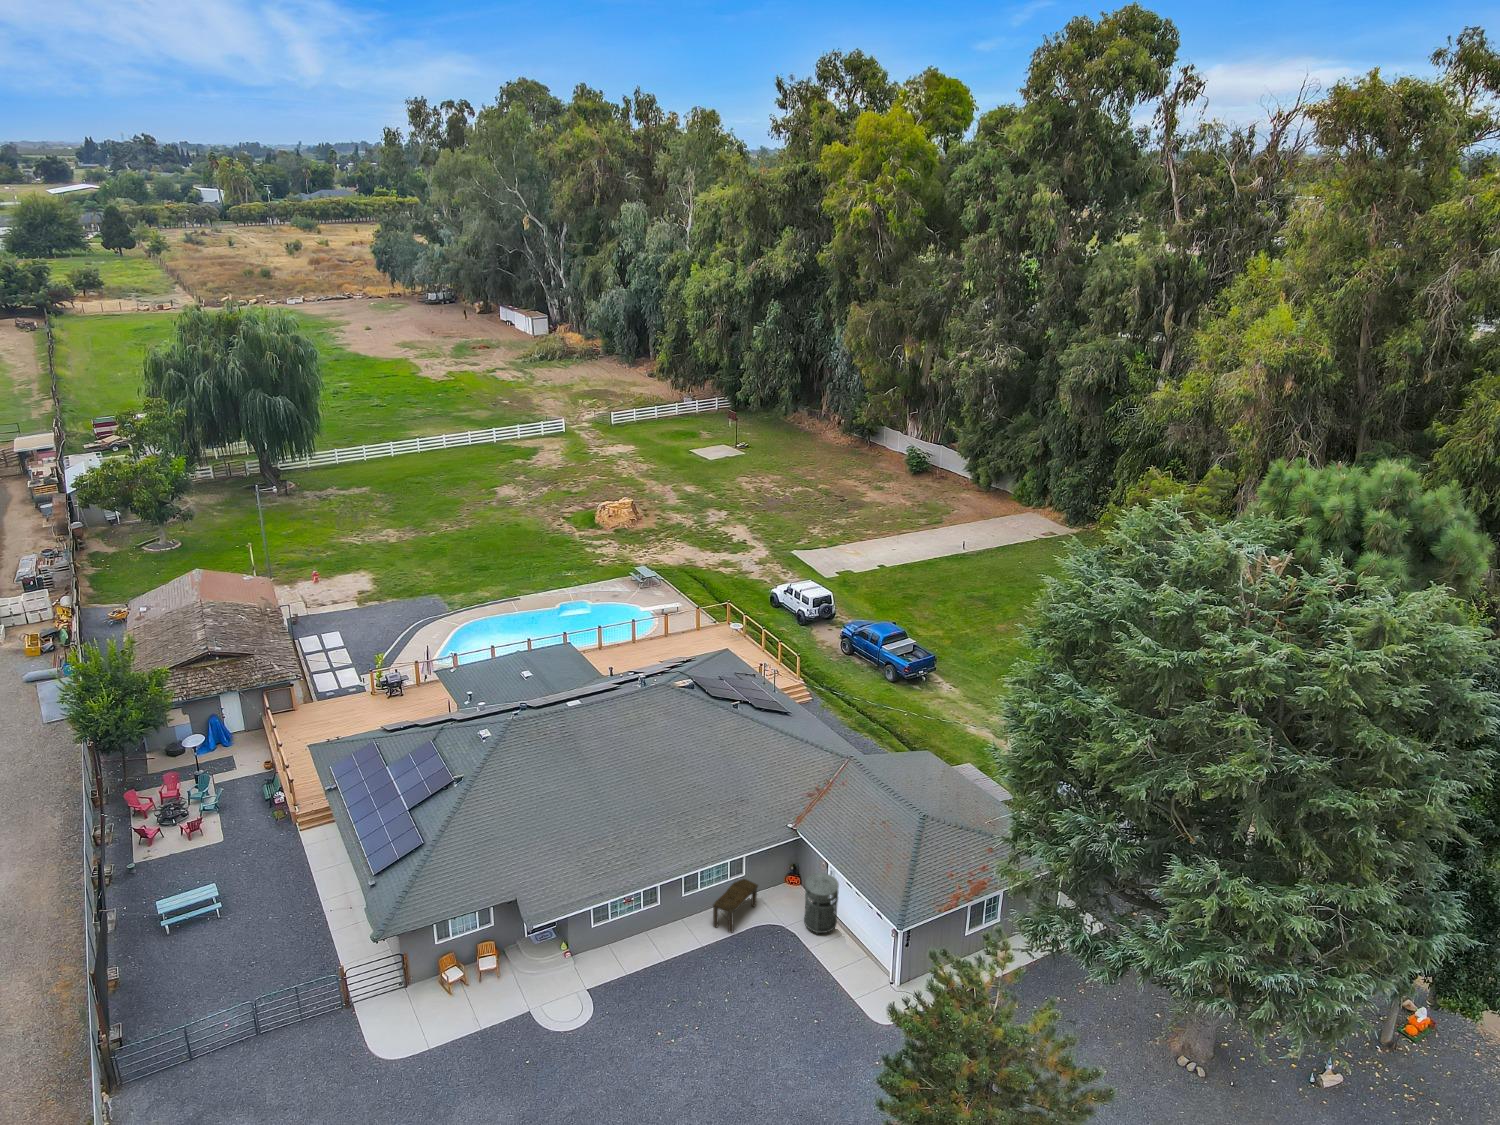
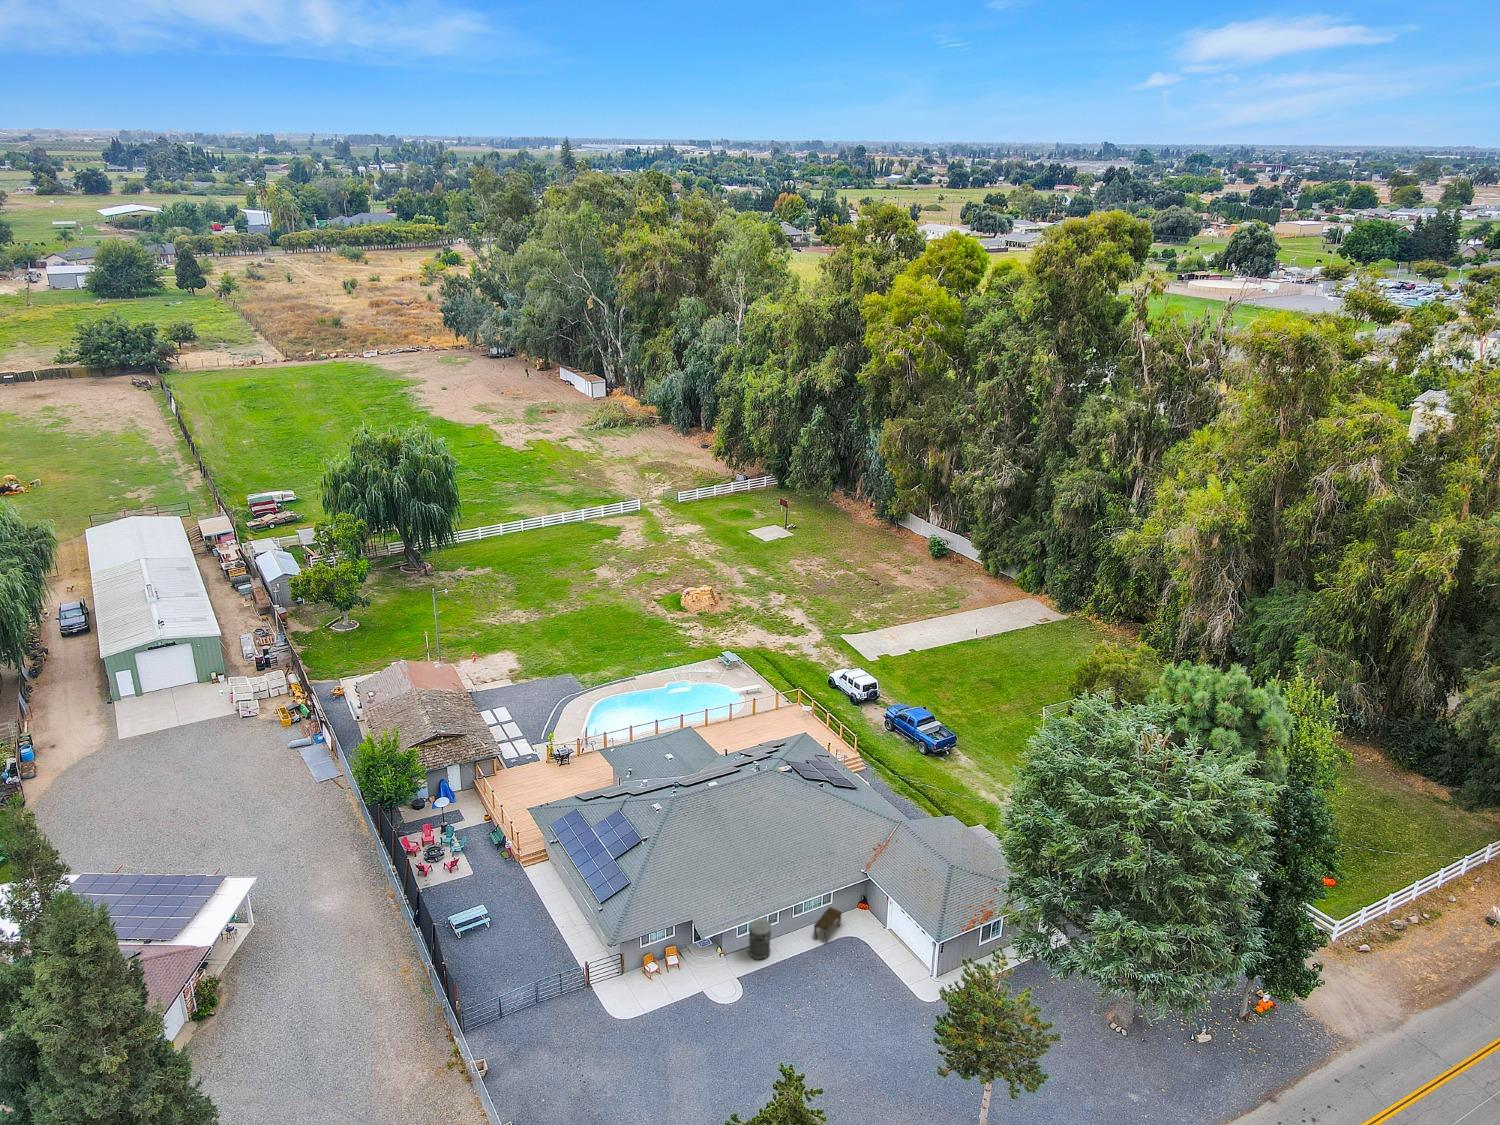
trash can: present [804,873,839,935] -> present [748,918,771,959]

